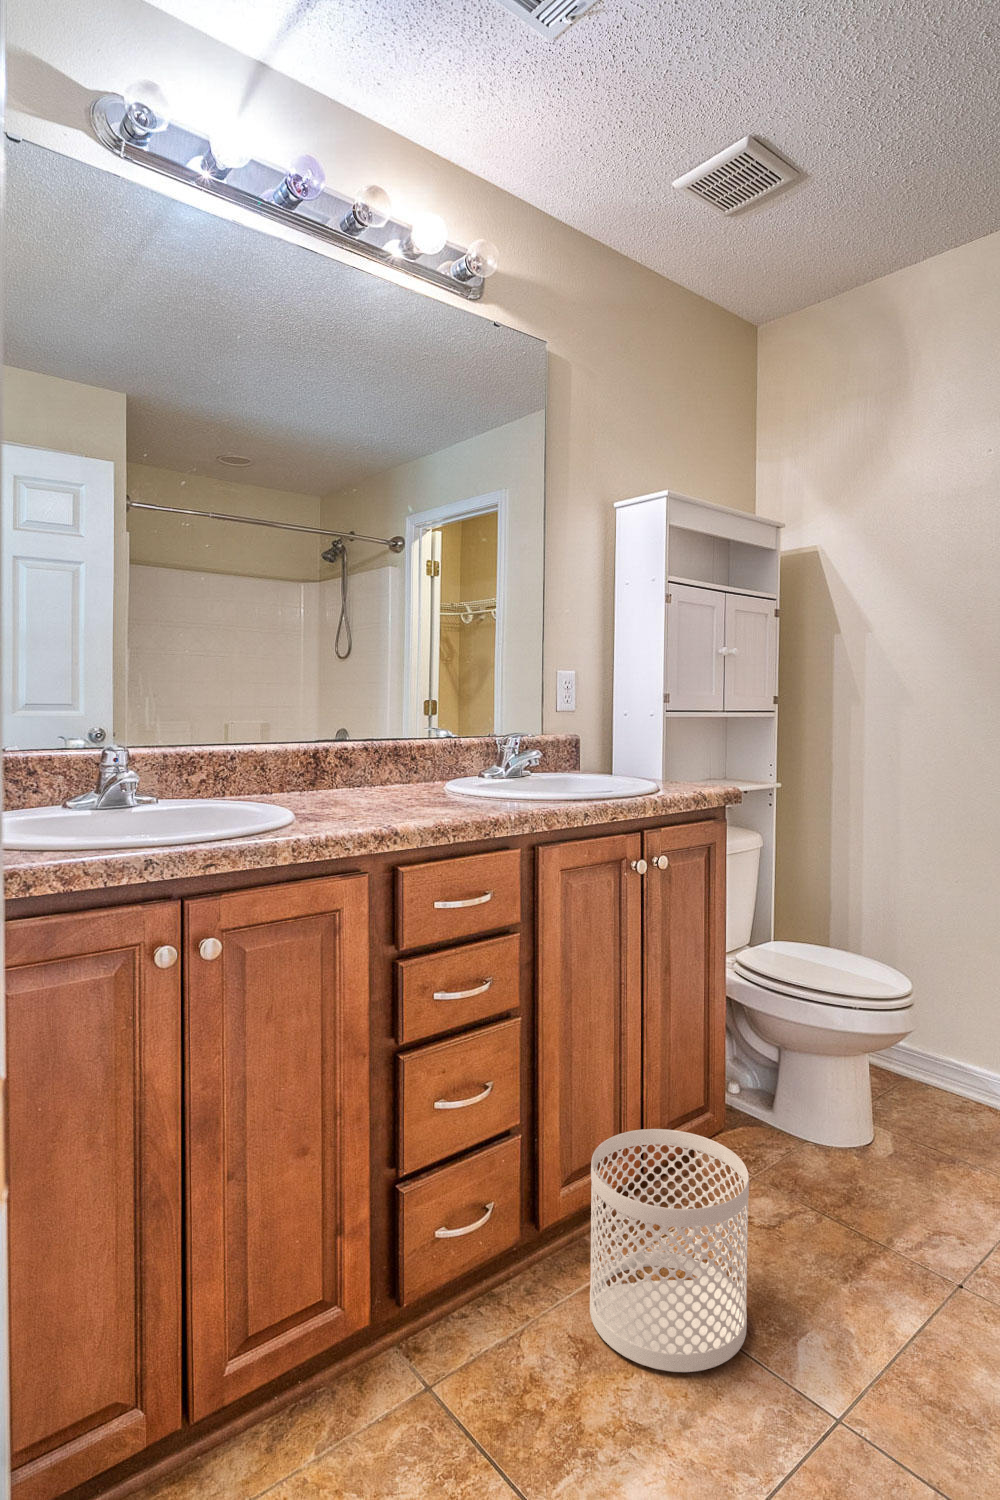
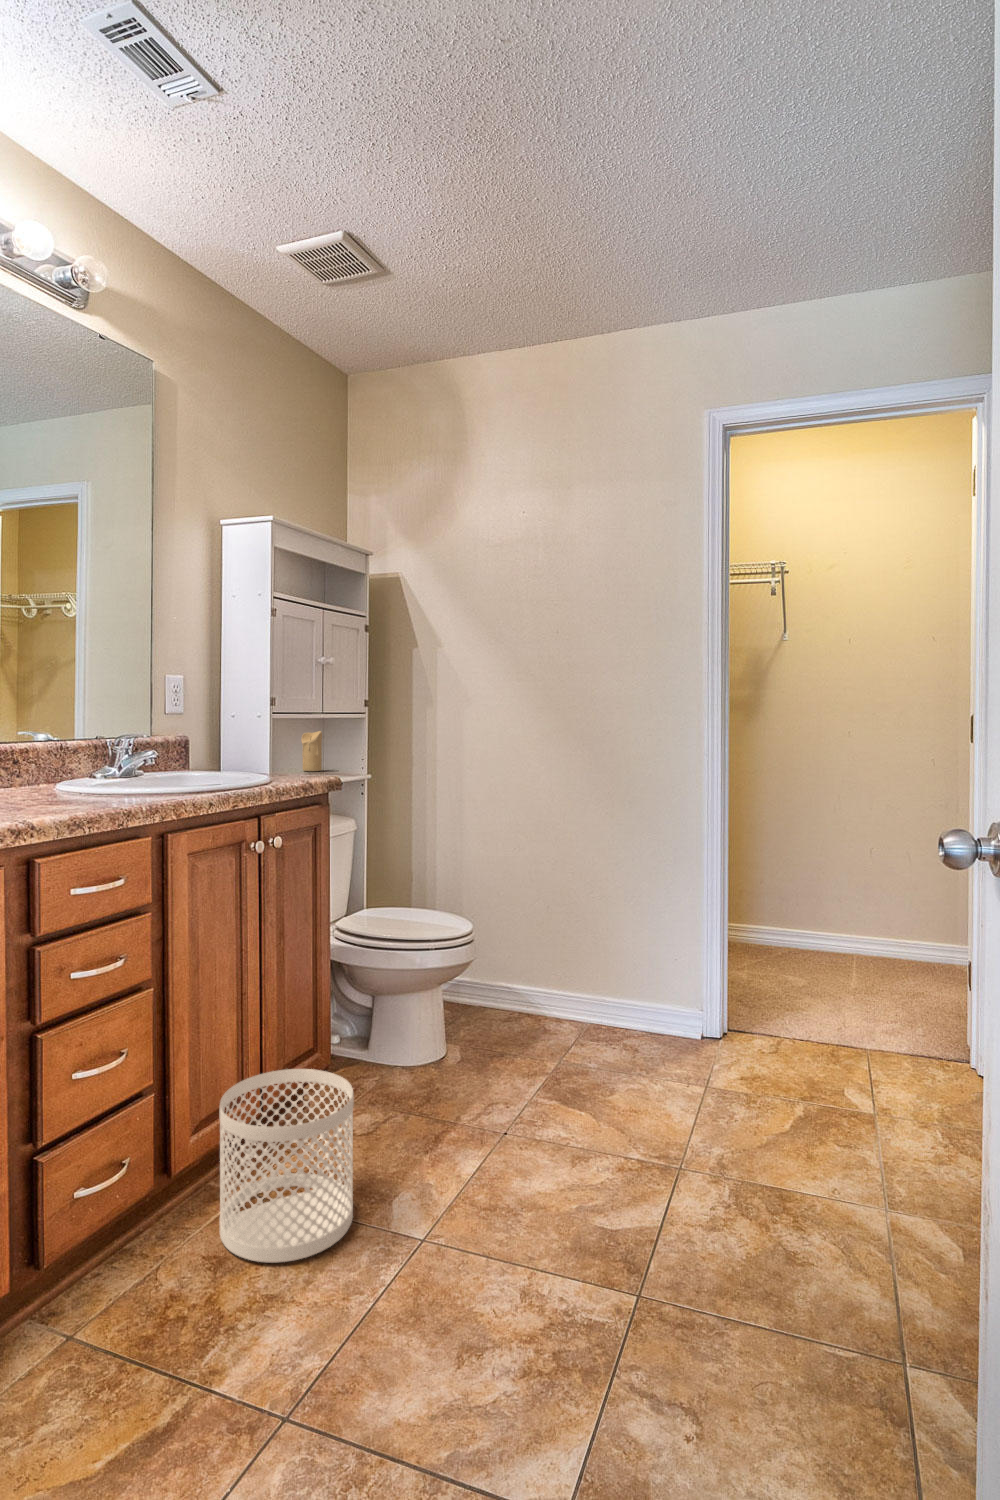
candle: none [698,733,722,779] -> present [301,731,322,771]

